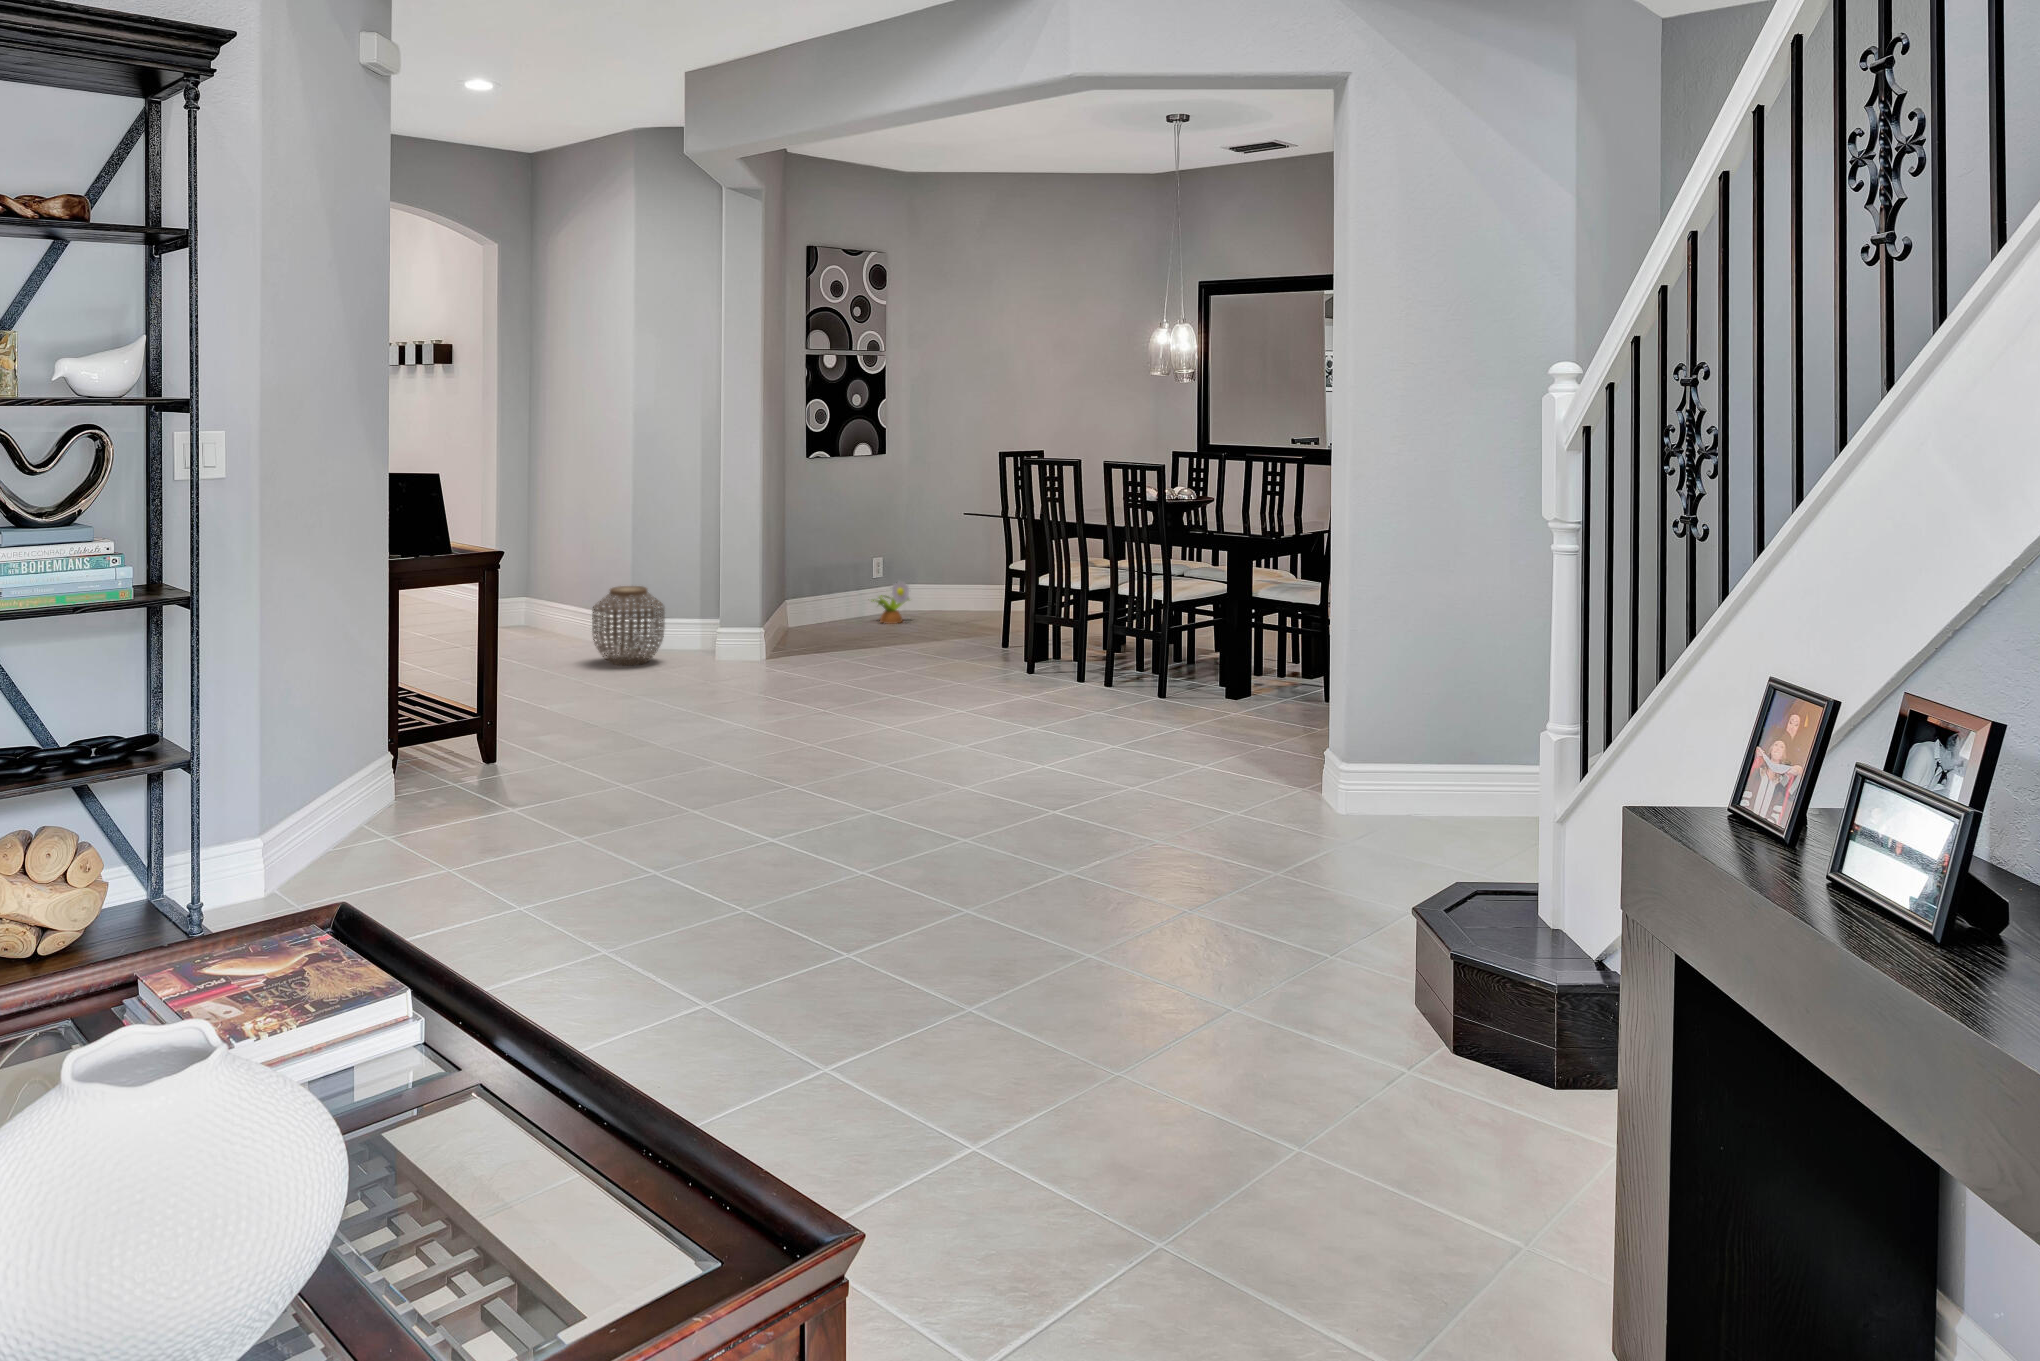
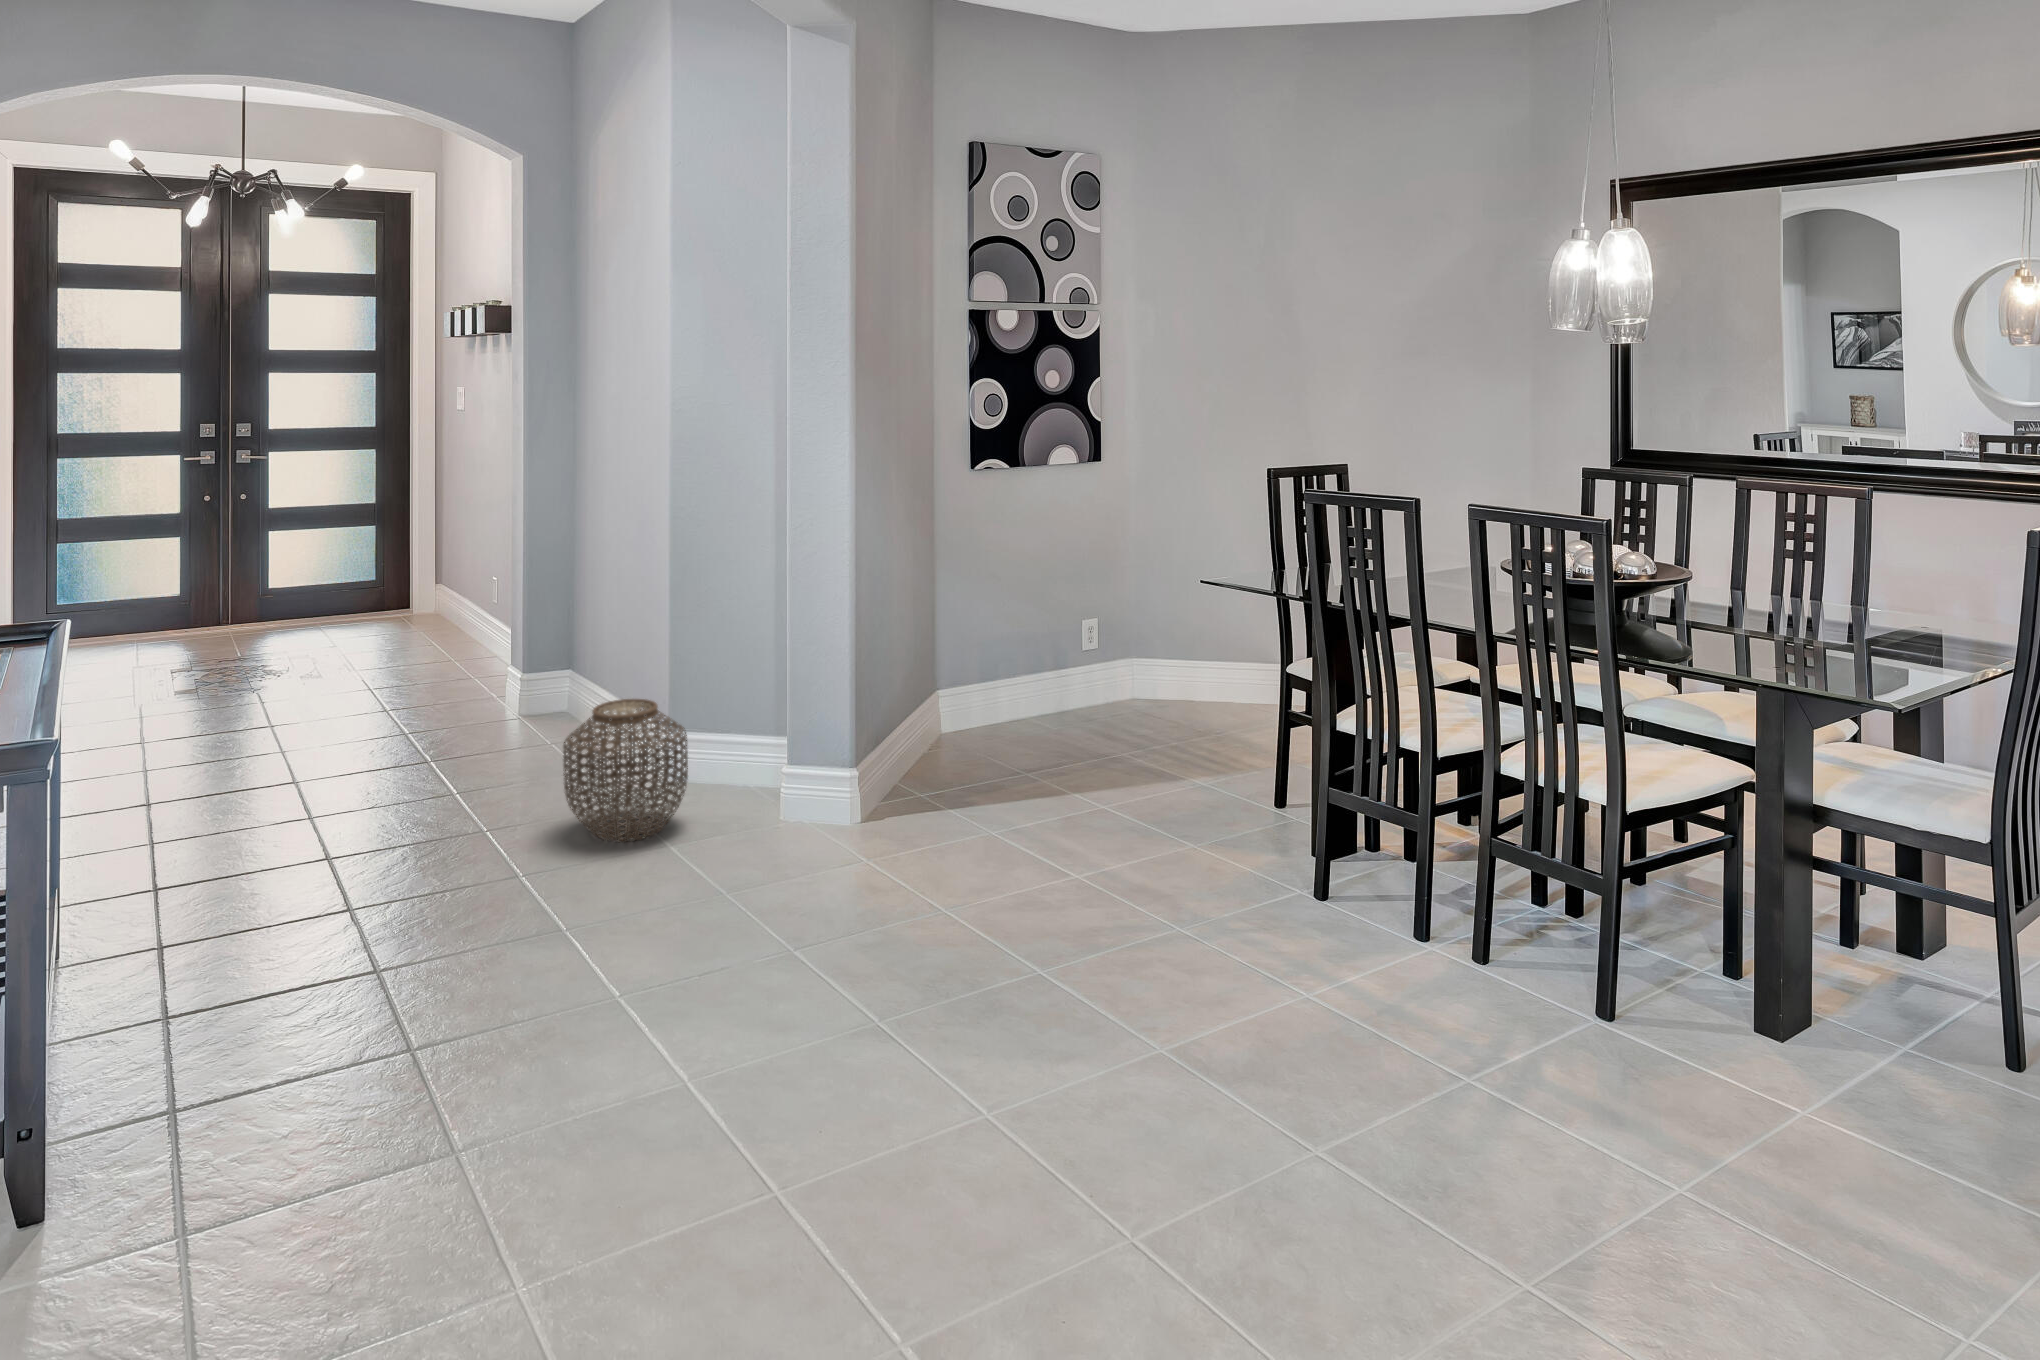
decorative plant: present [872,581,909,624] -> none [1075,659,1145,727]

